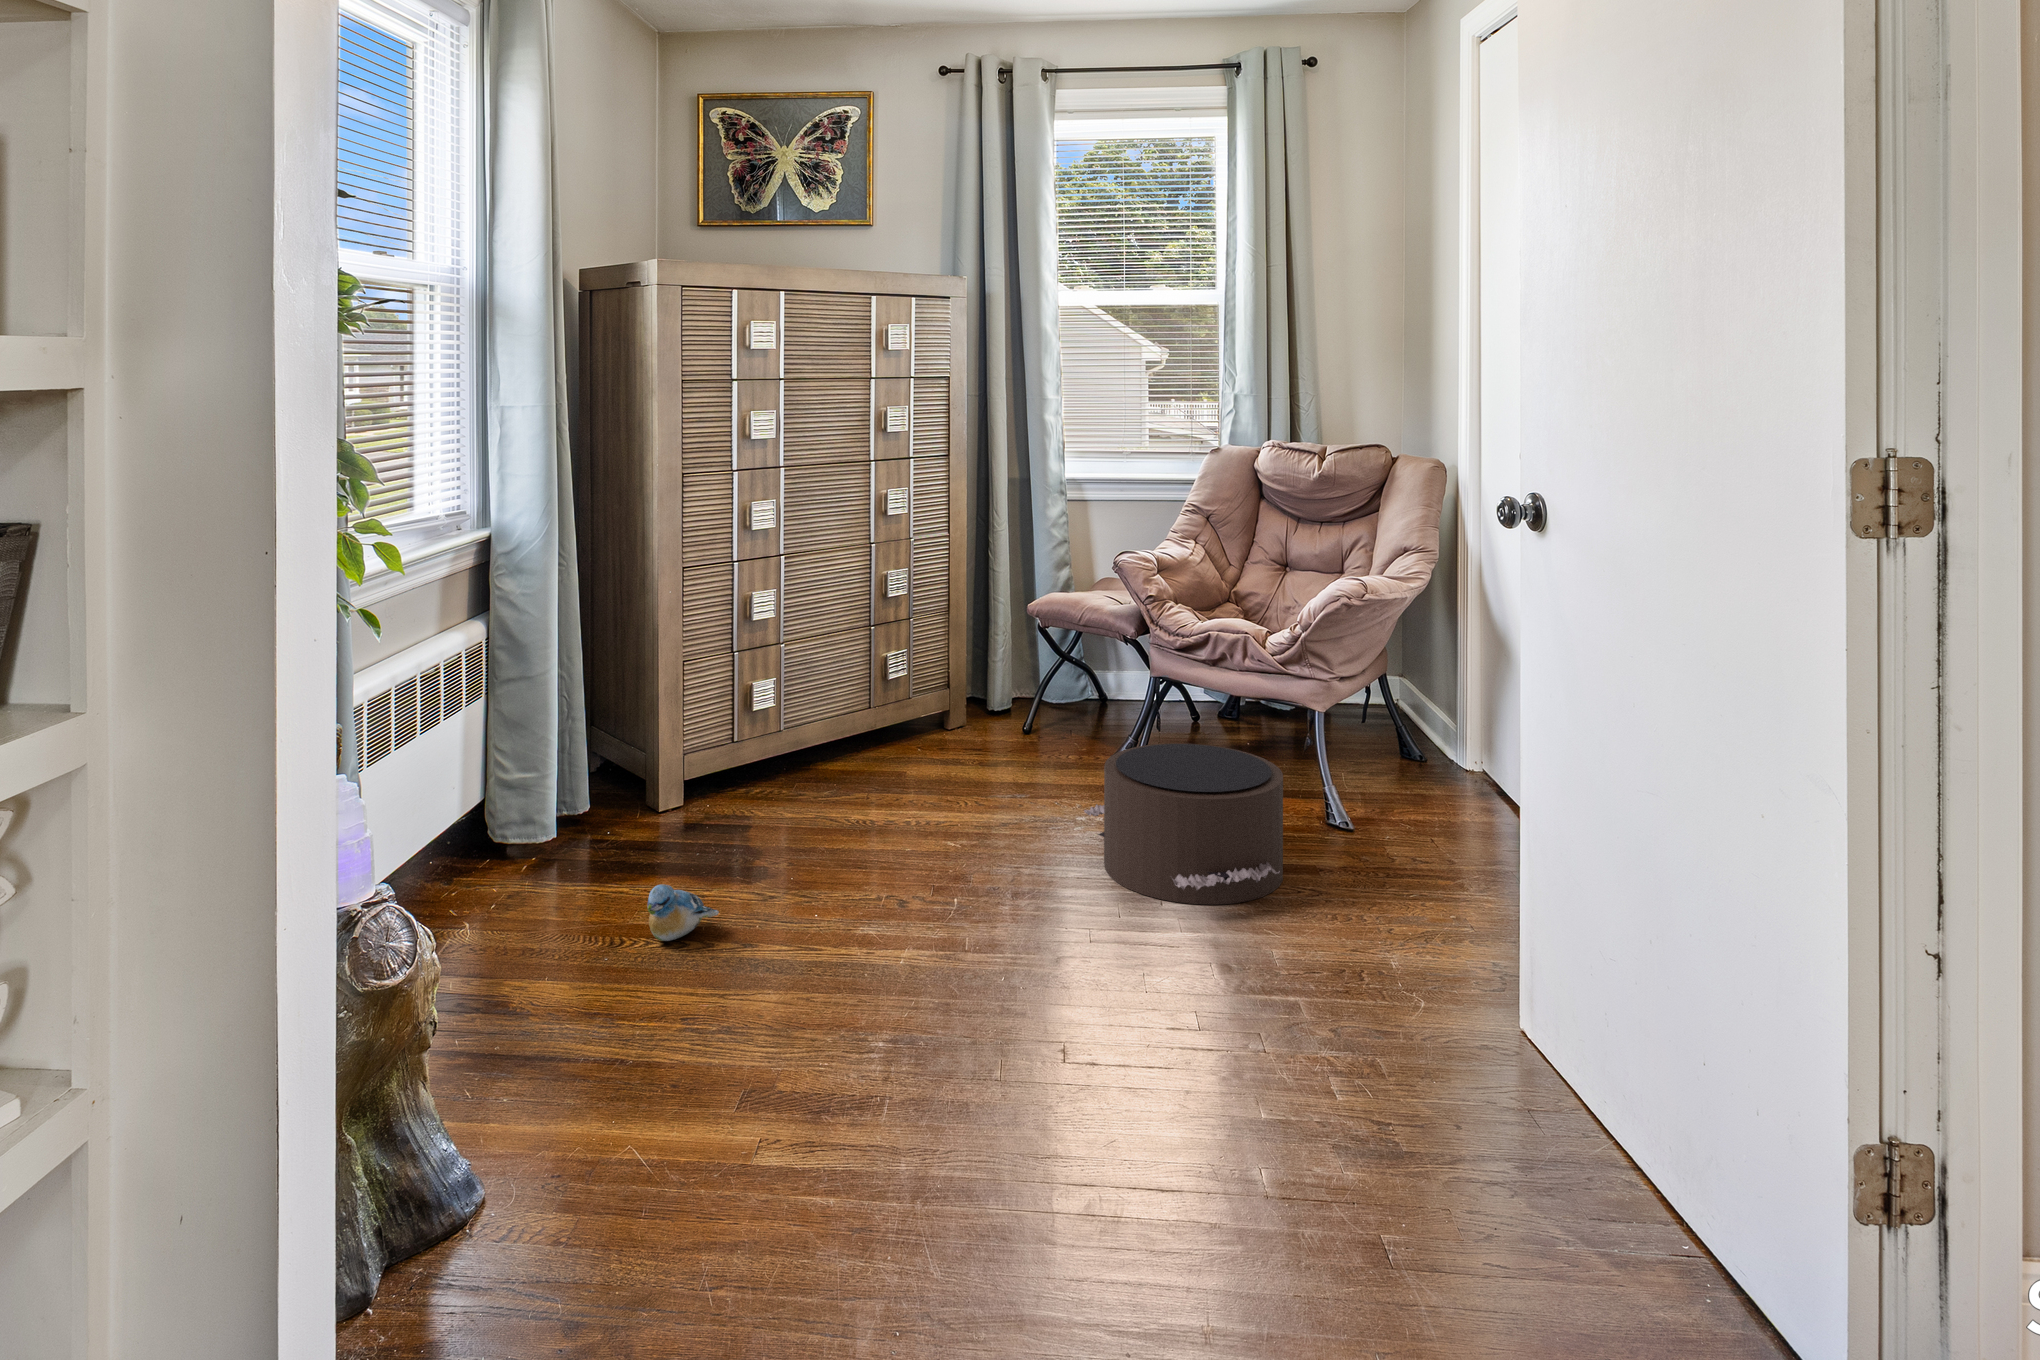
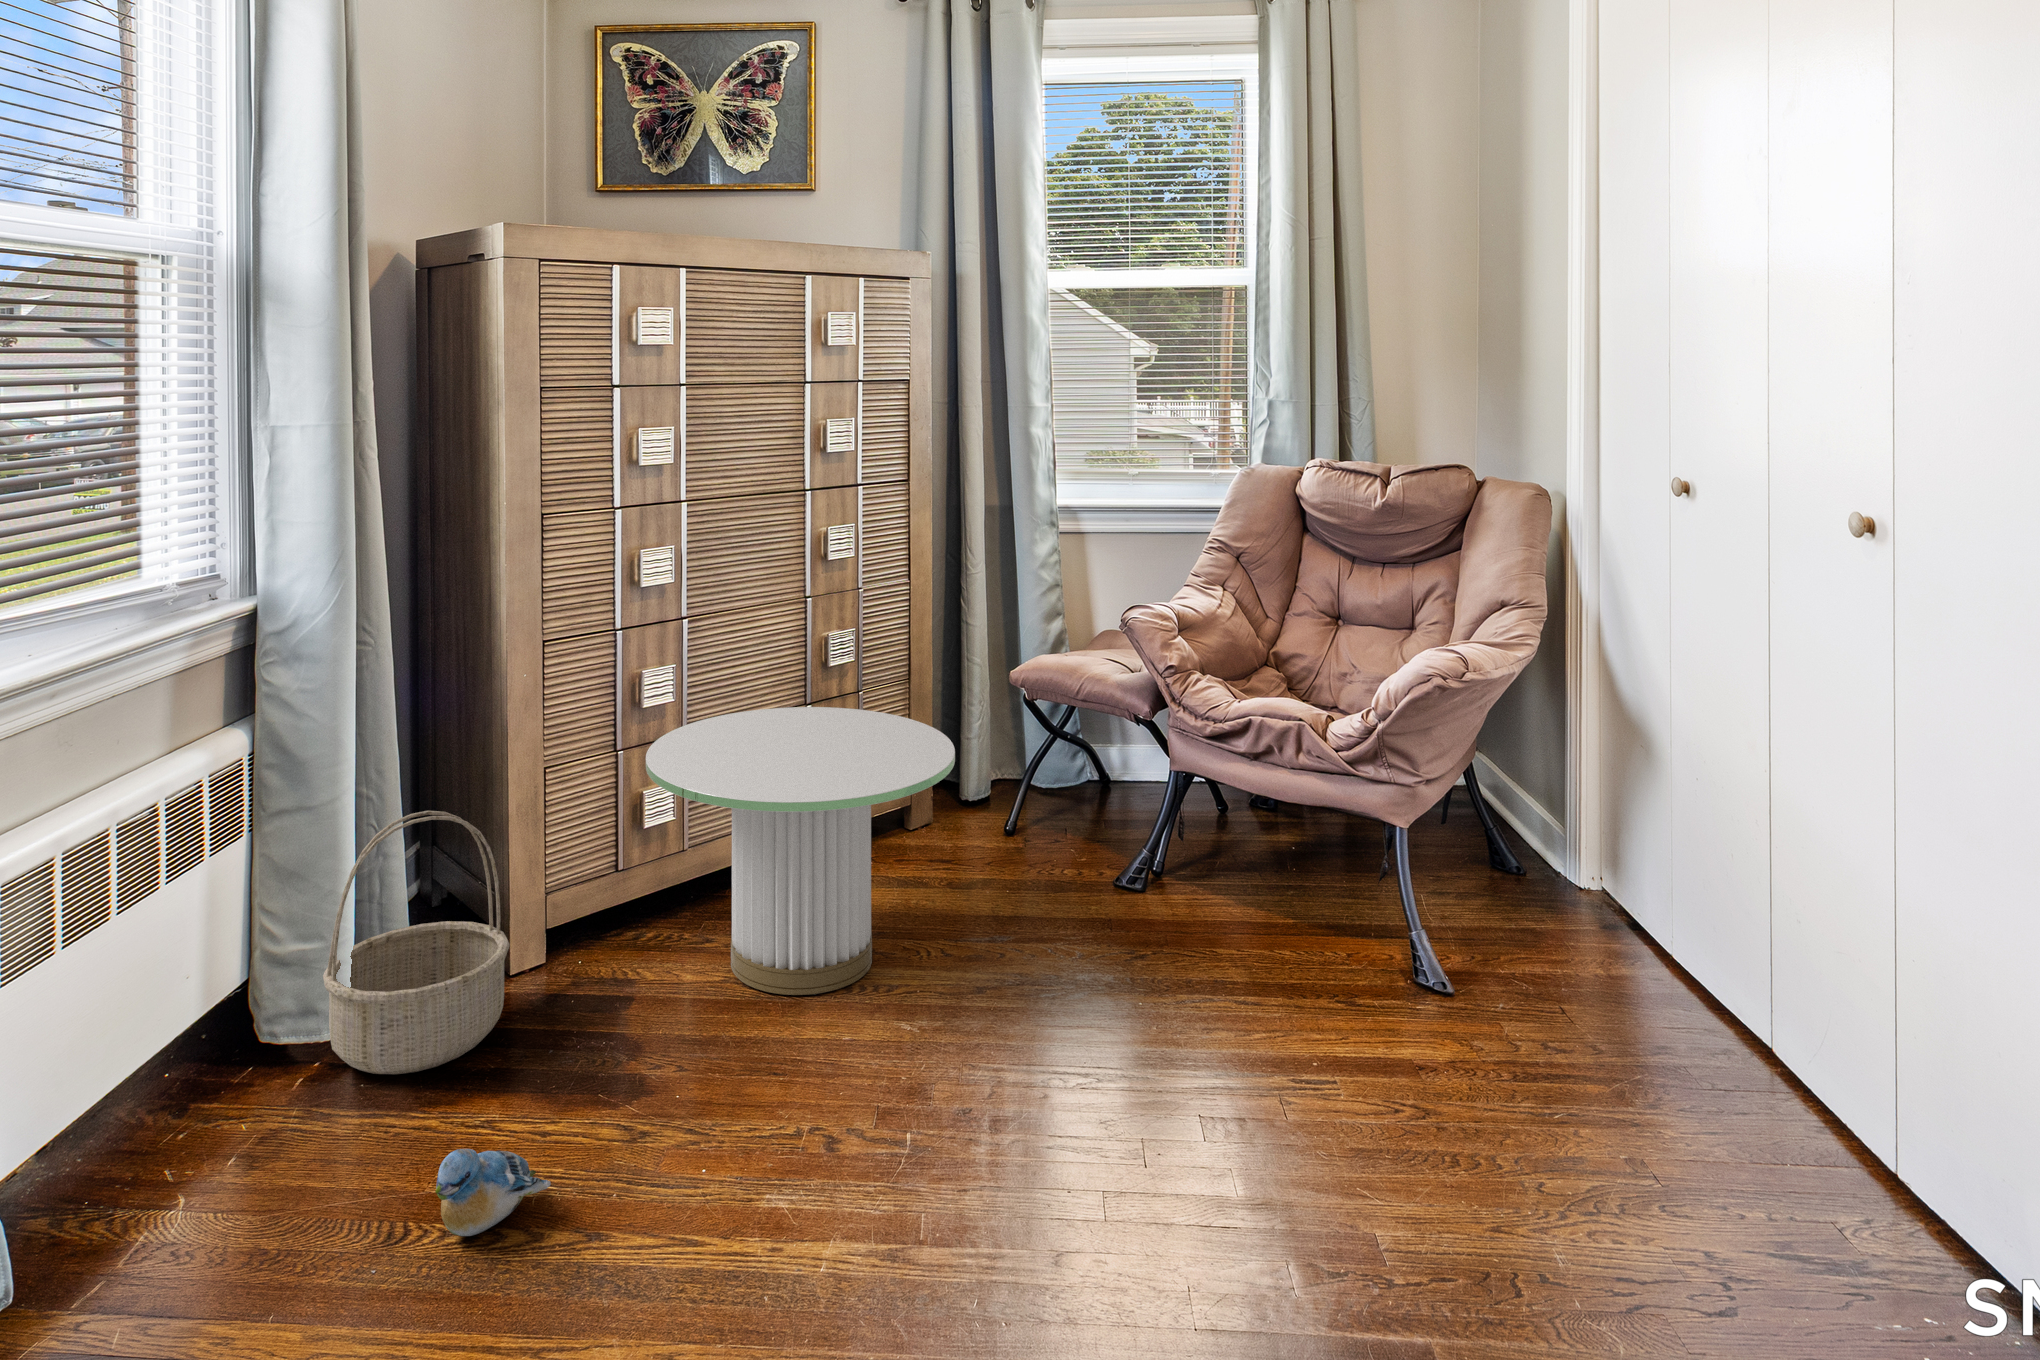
side table: none [760,626,988,825] -> present [646,707,955,995]
basket: none [537,685,666,868] -> present [323,811,510,1074]
pouf: present [1084,743,1283,905] -> none [1088,890,1388,1162]

